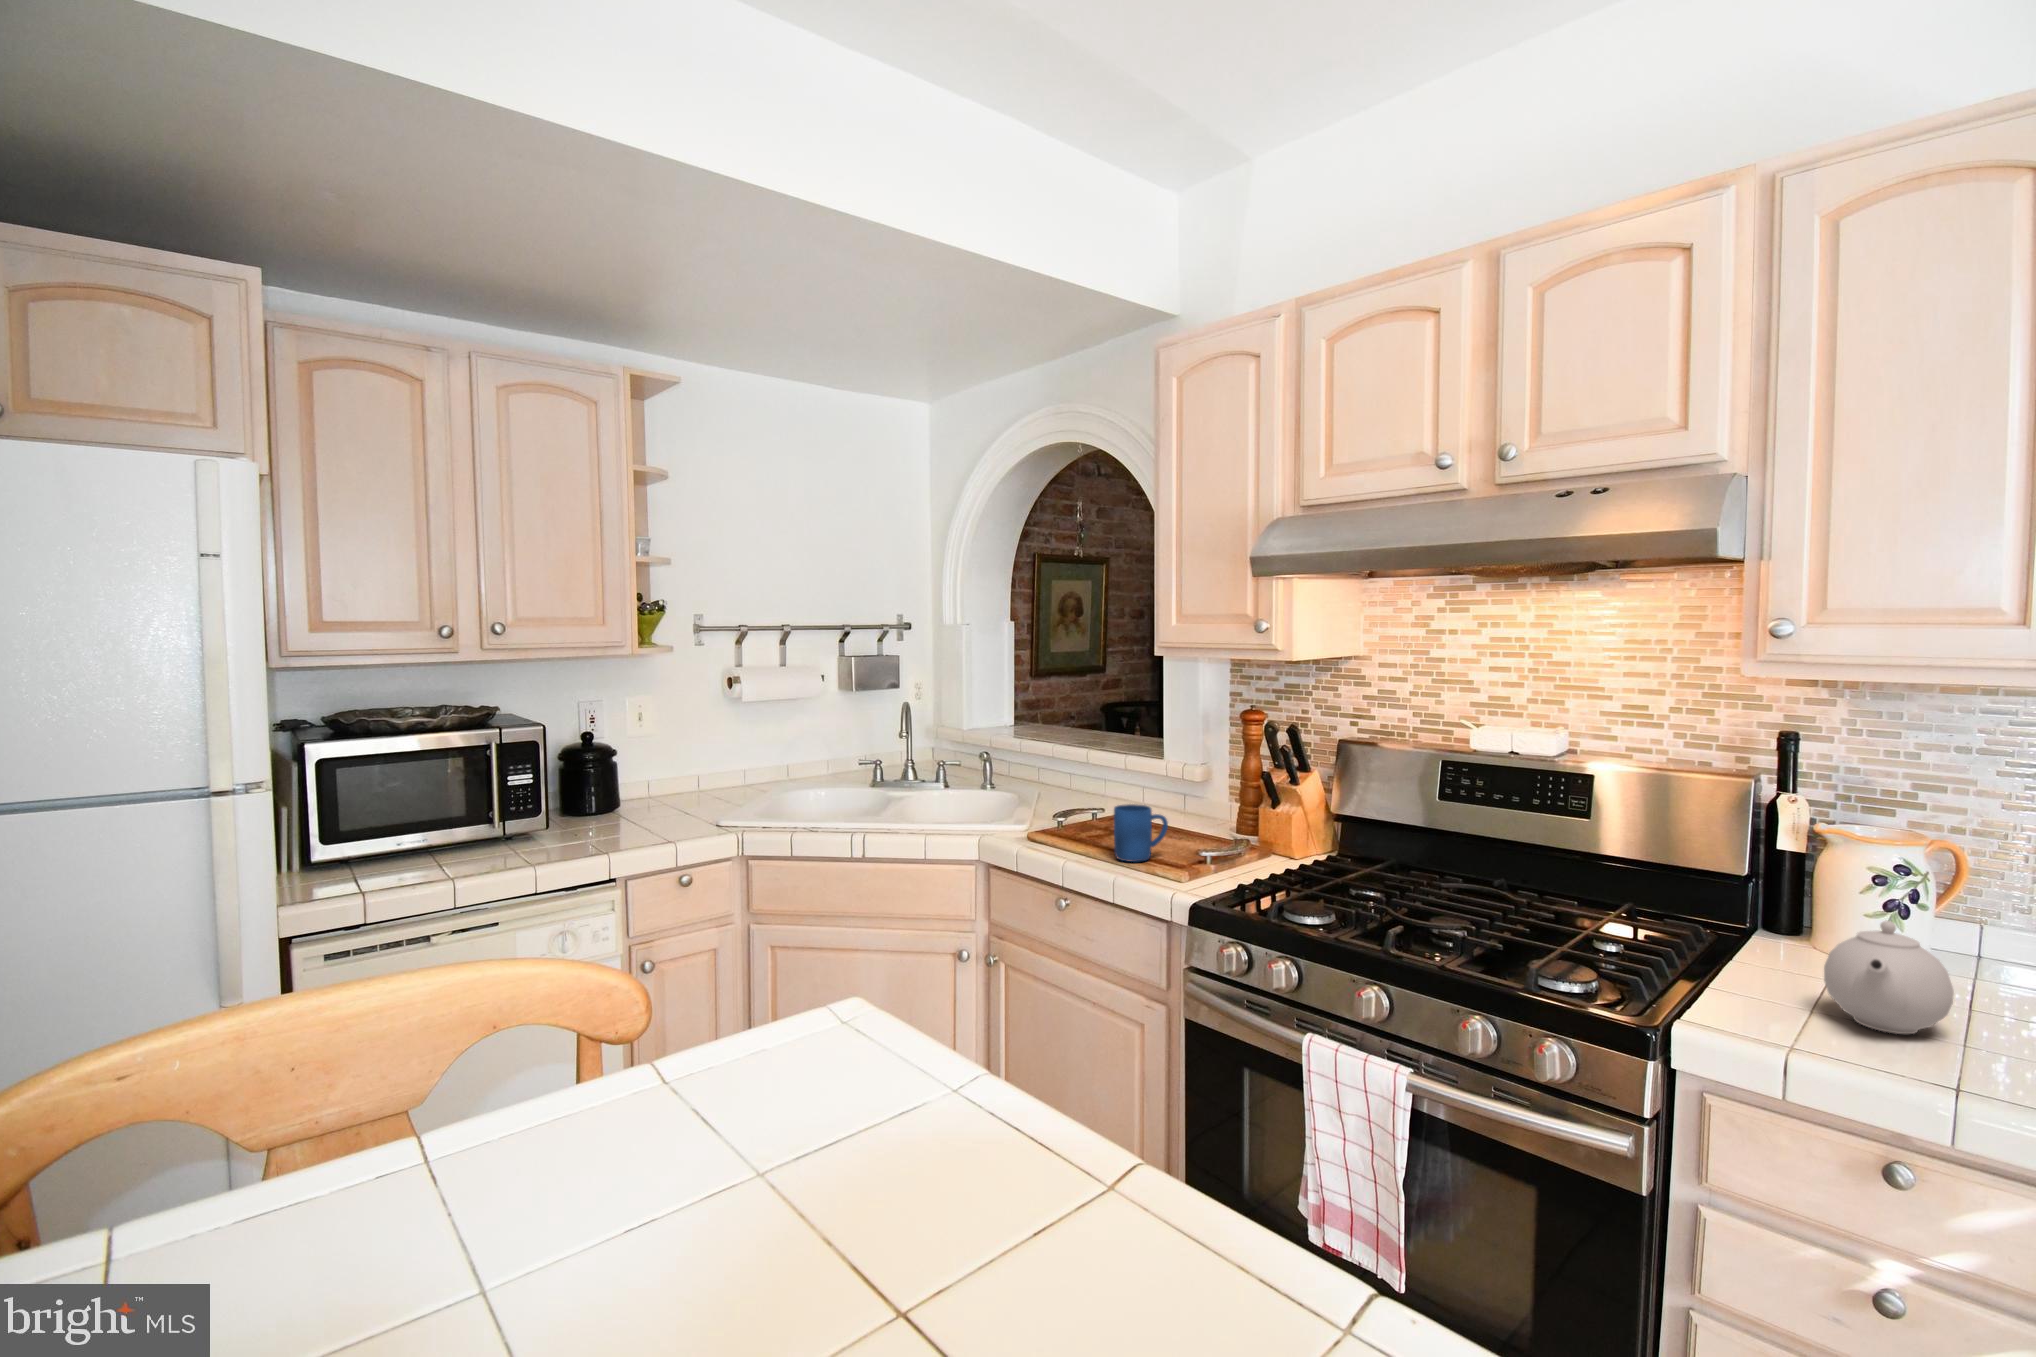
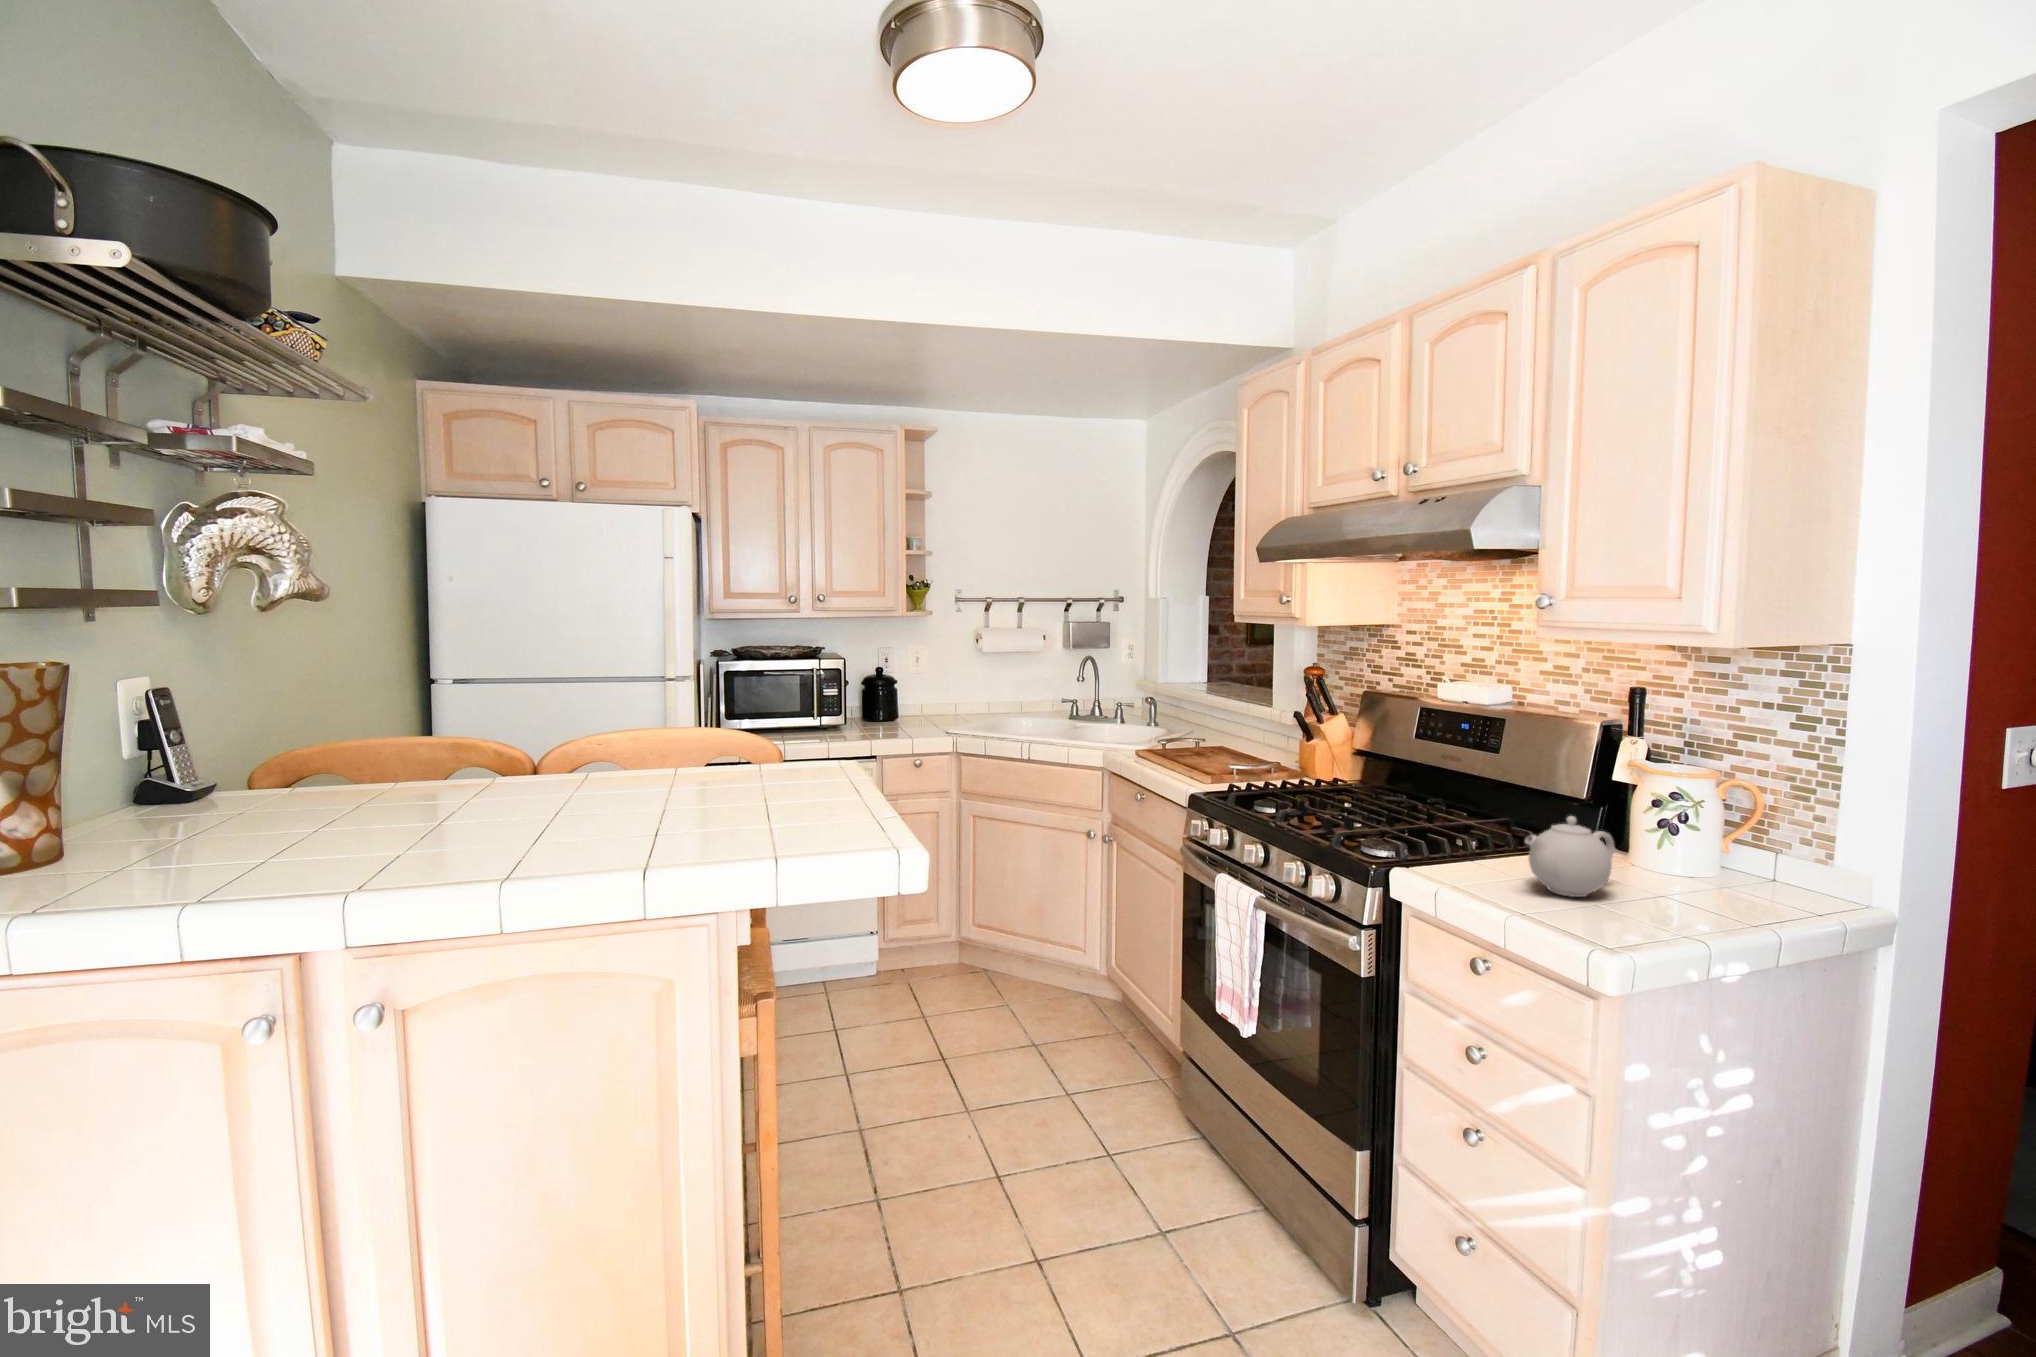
mug: present [1114,804,1168,862] -> none [1179,730,1218,770]

